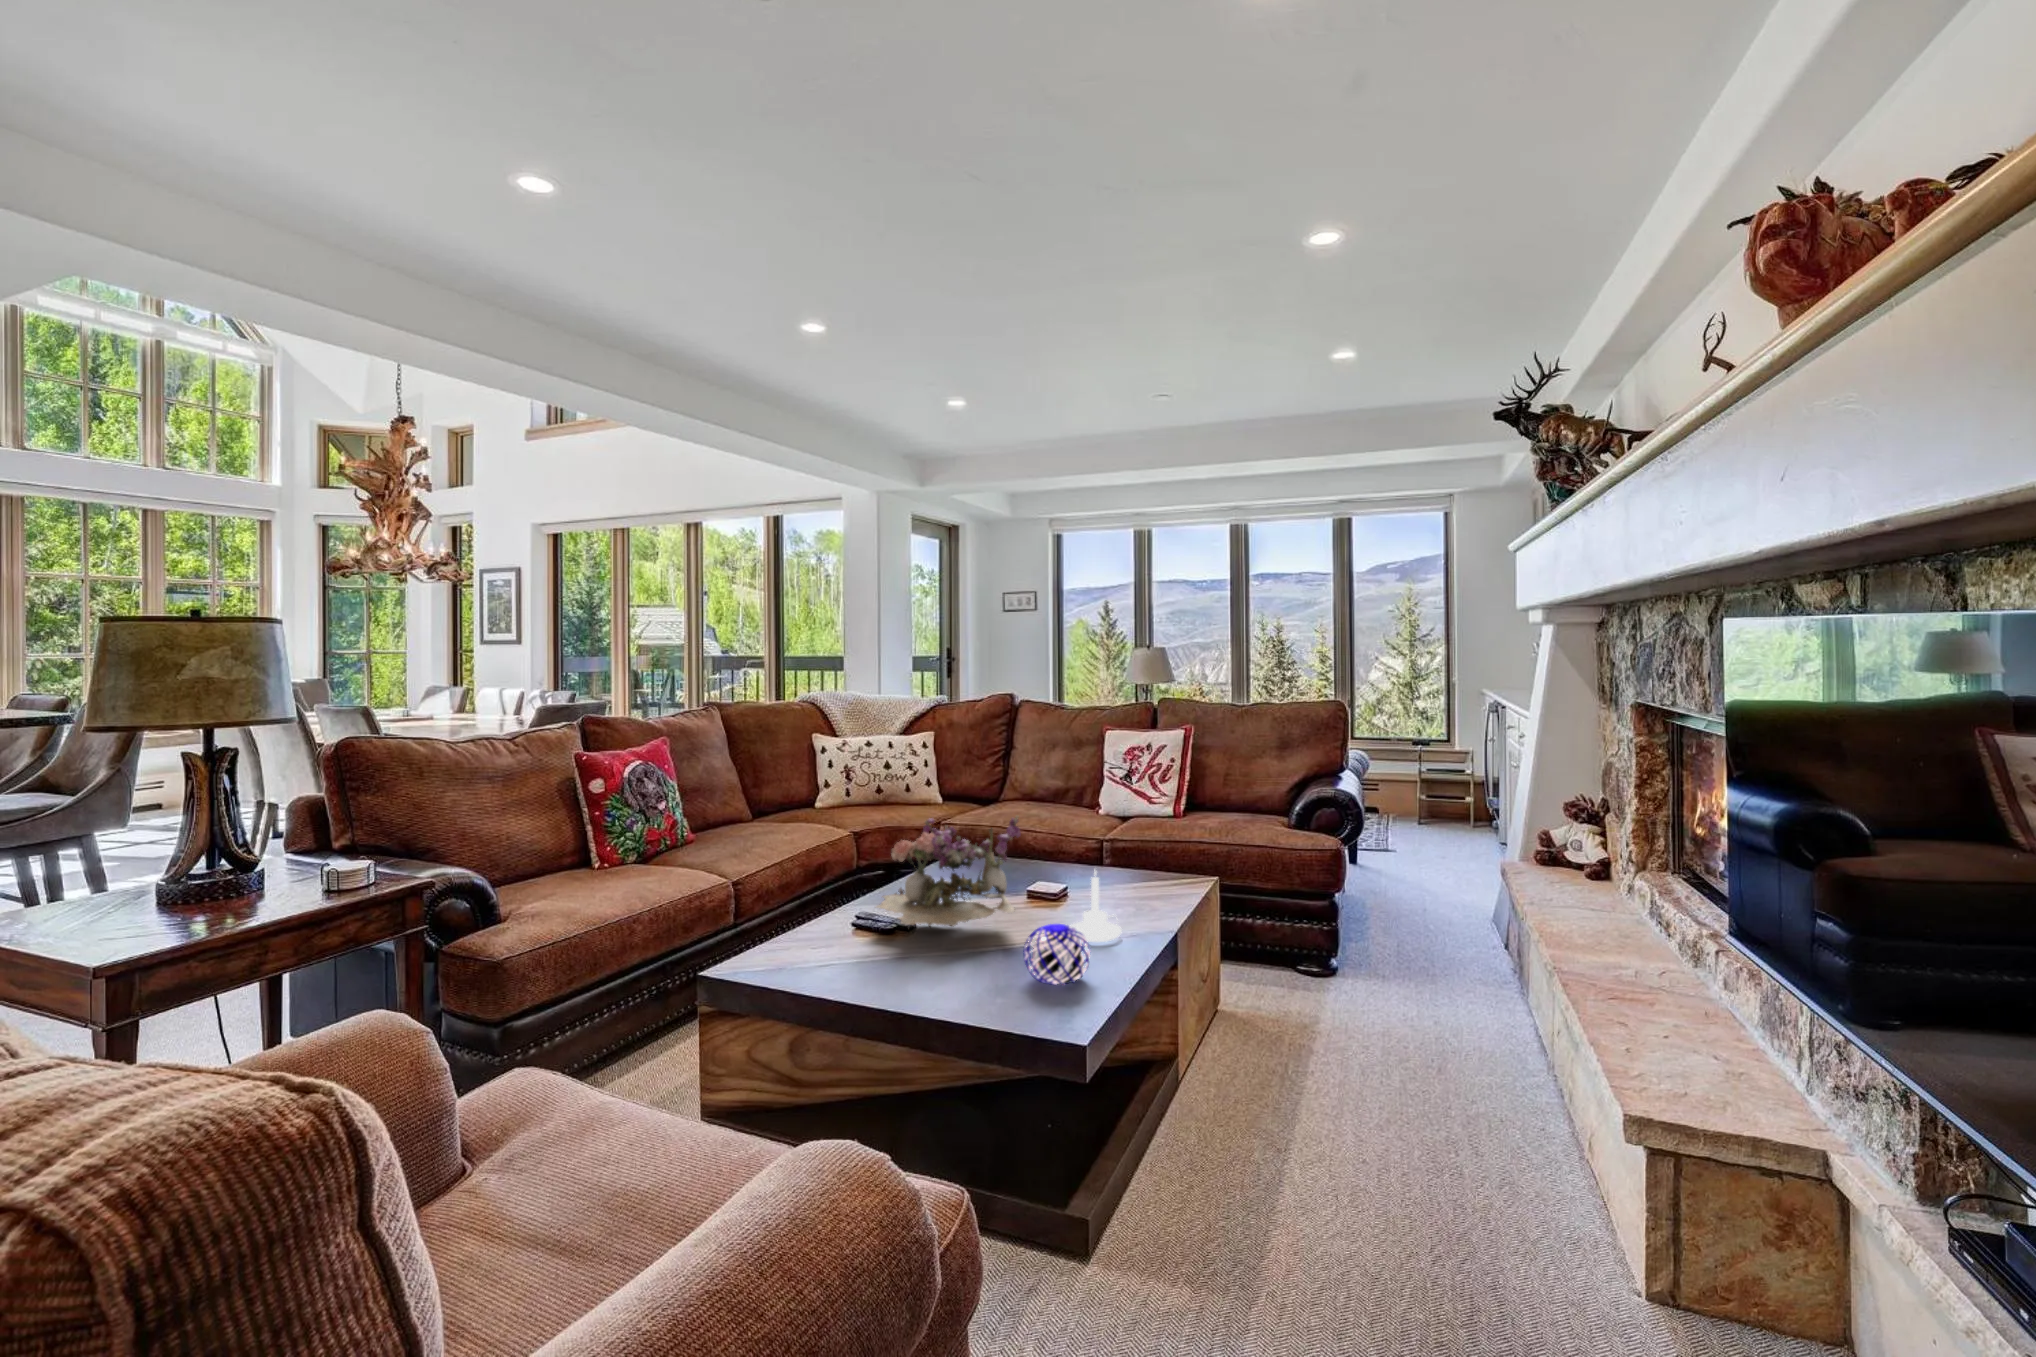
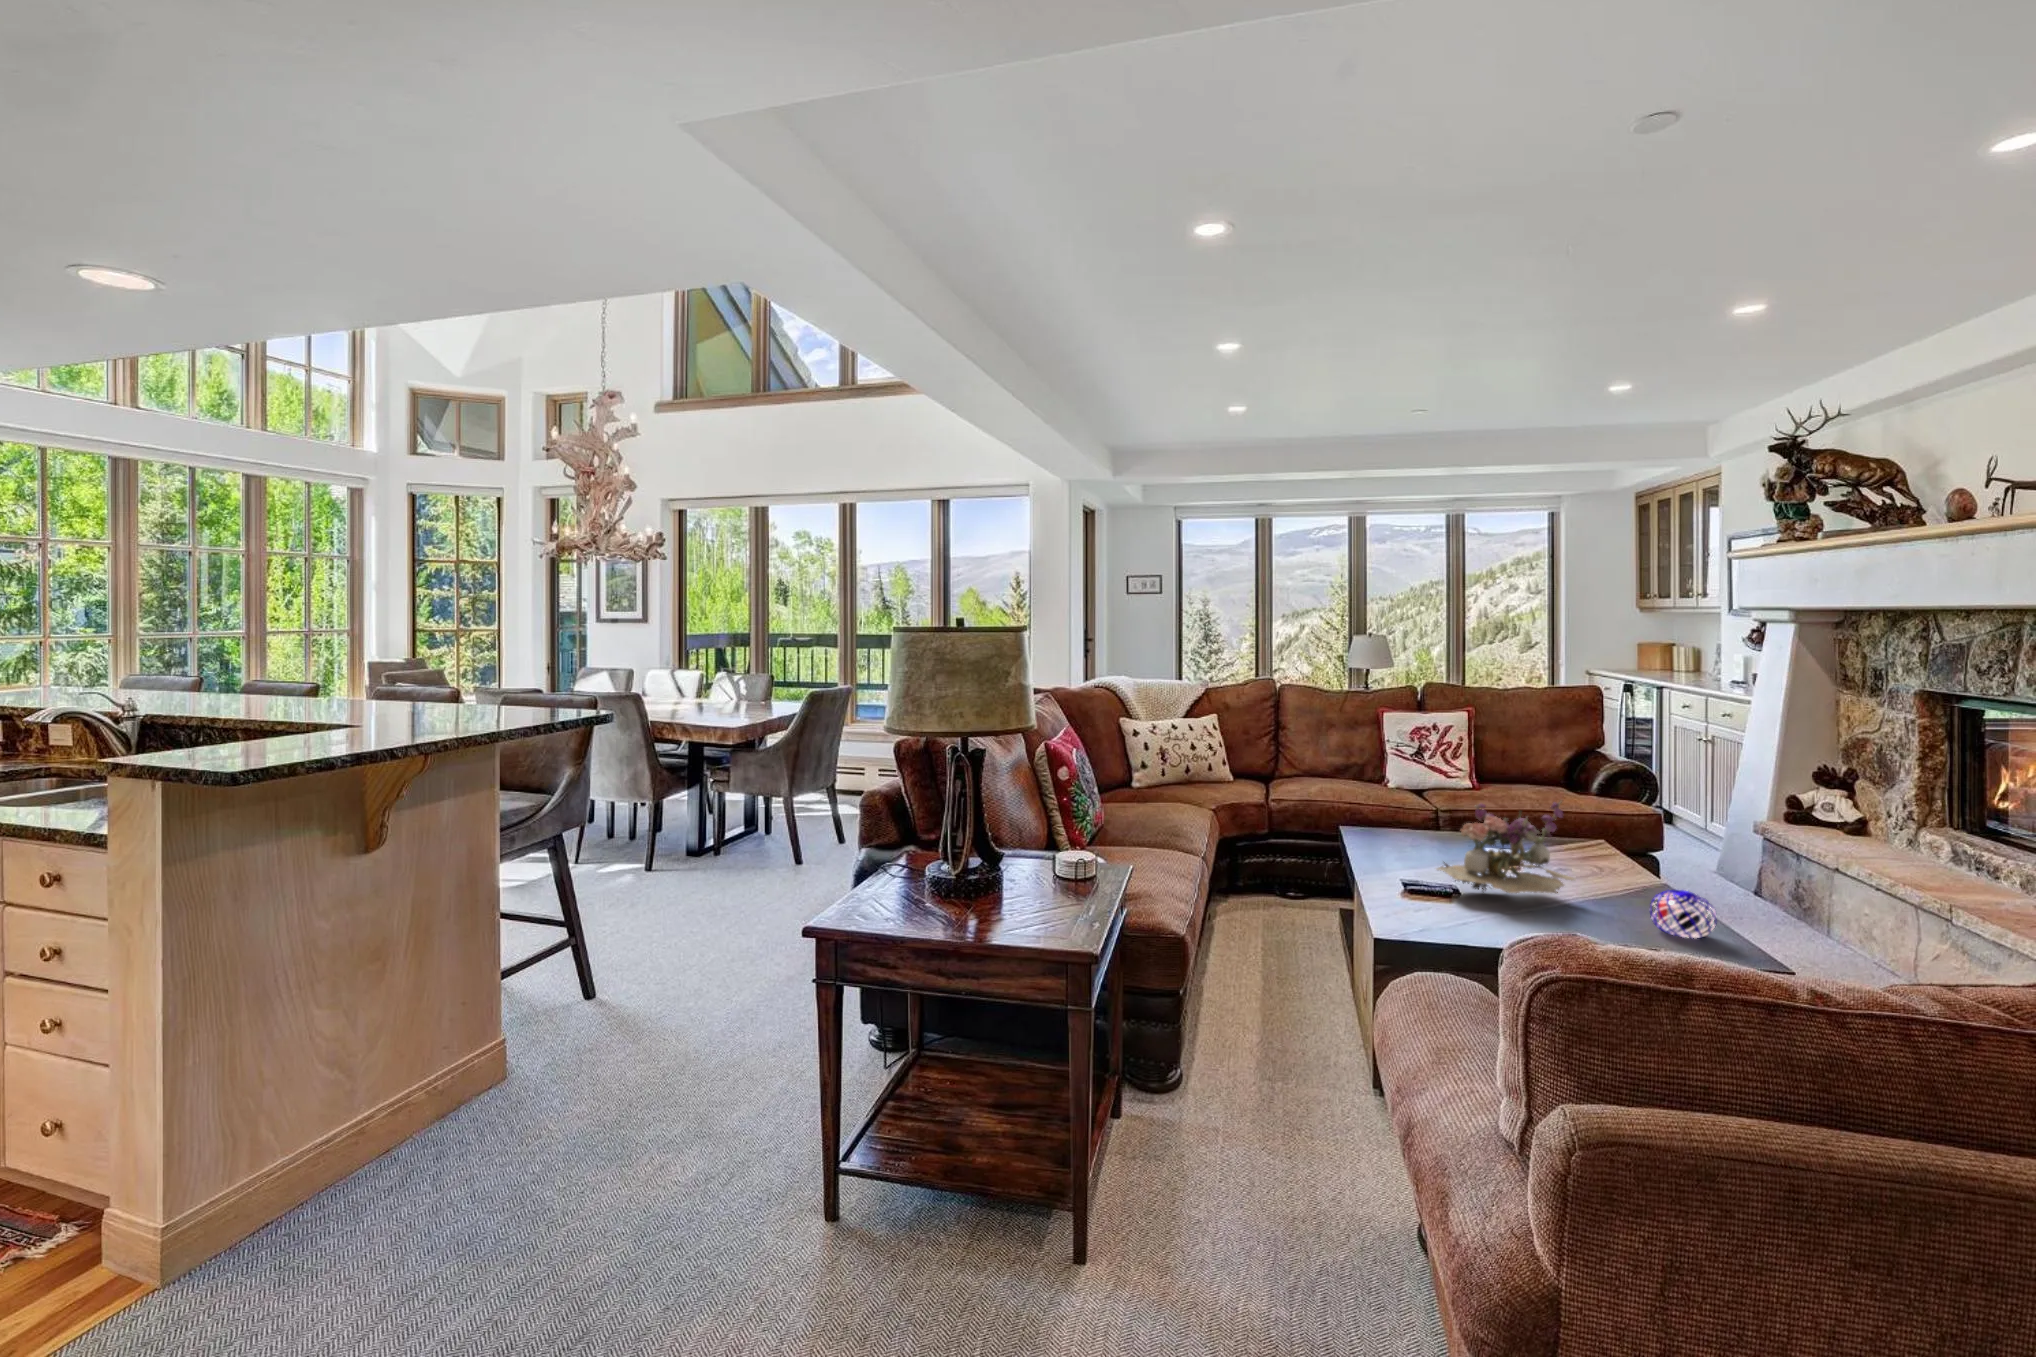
candle holder: present [1070,871,1122,942] -> none [1601,841,1655,902]

